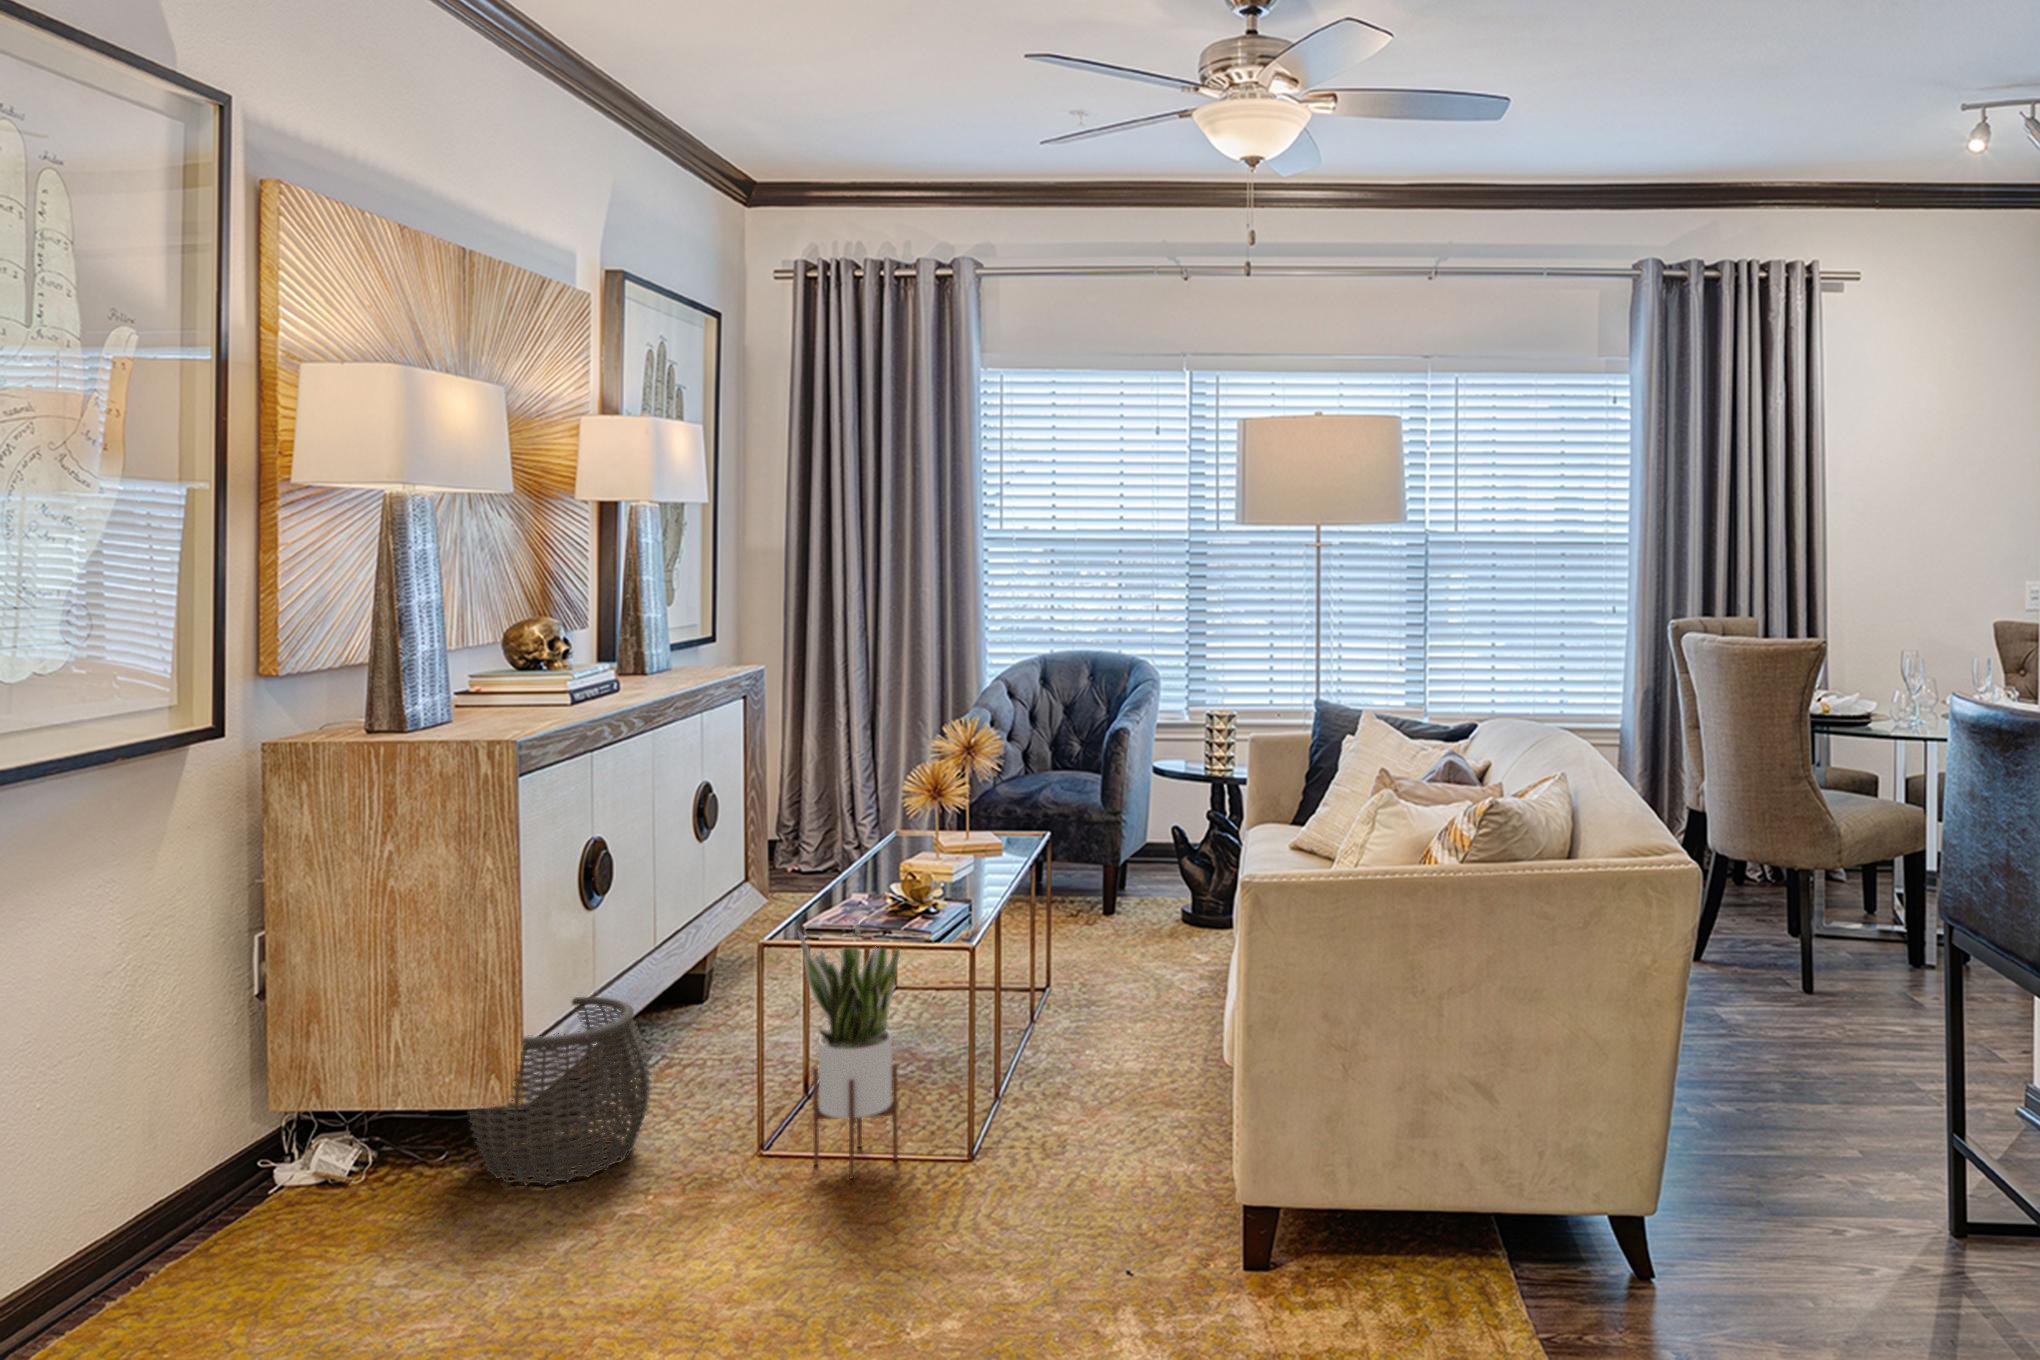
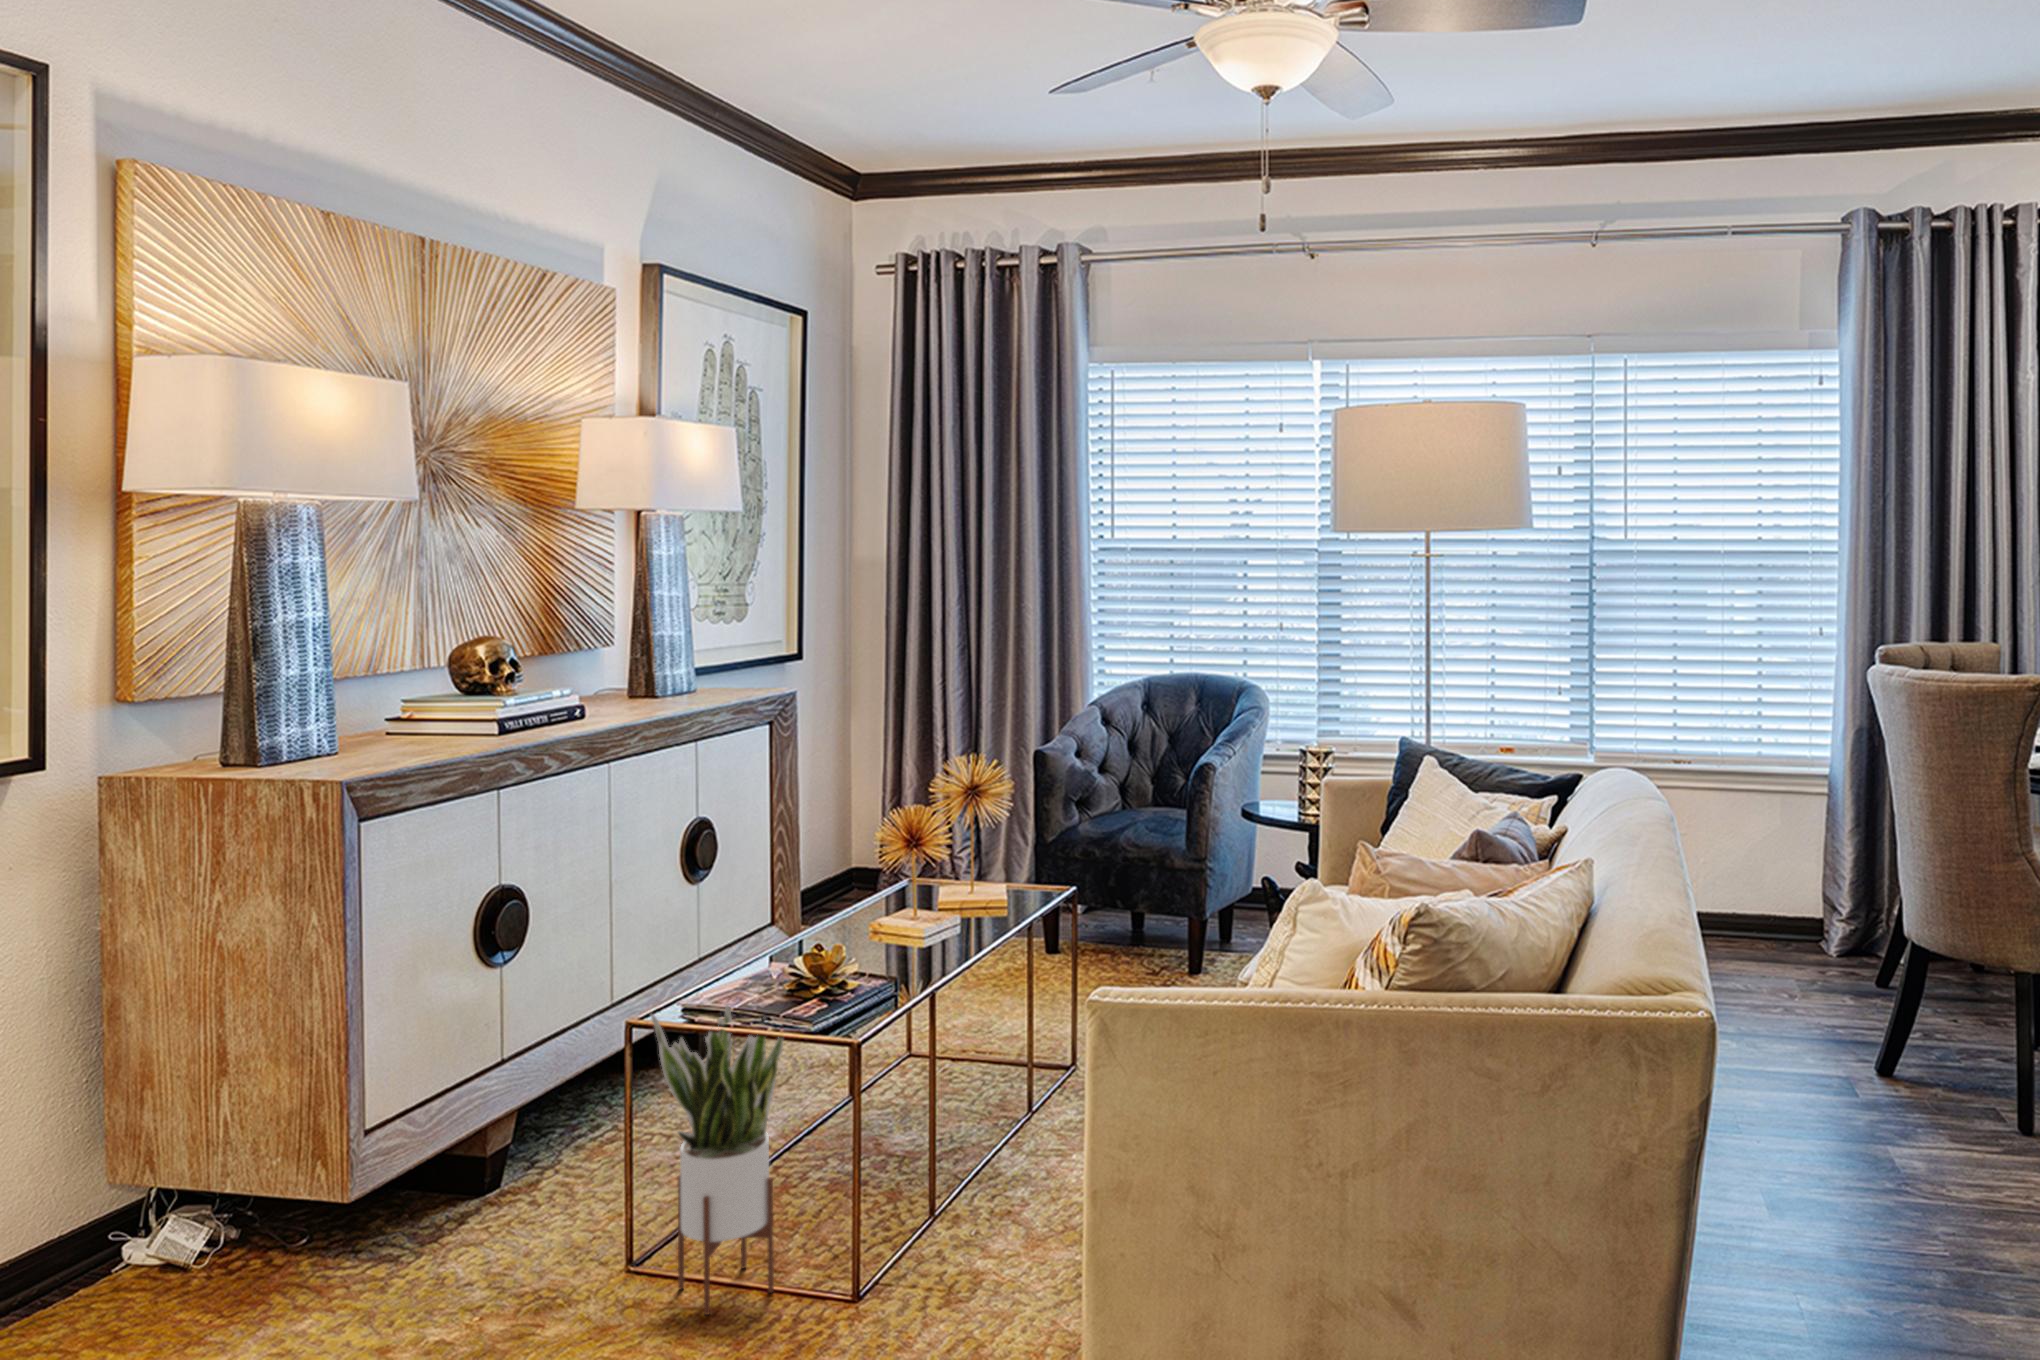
woven basket: present [468,997,651,1185] -> none [314,1065,529,1288]

